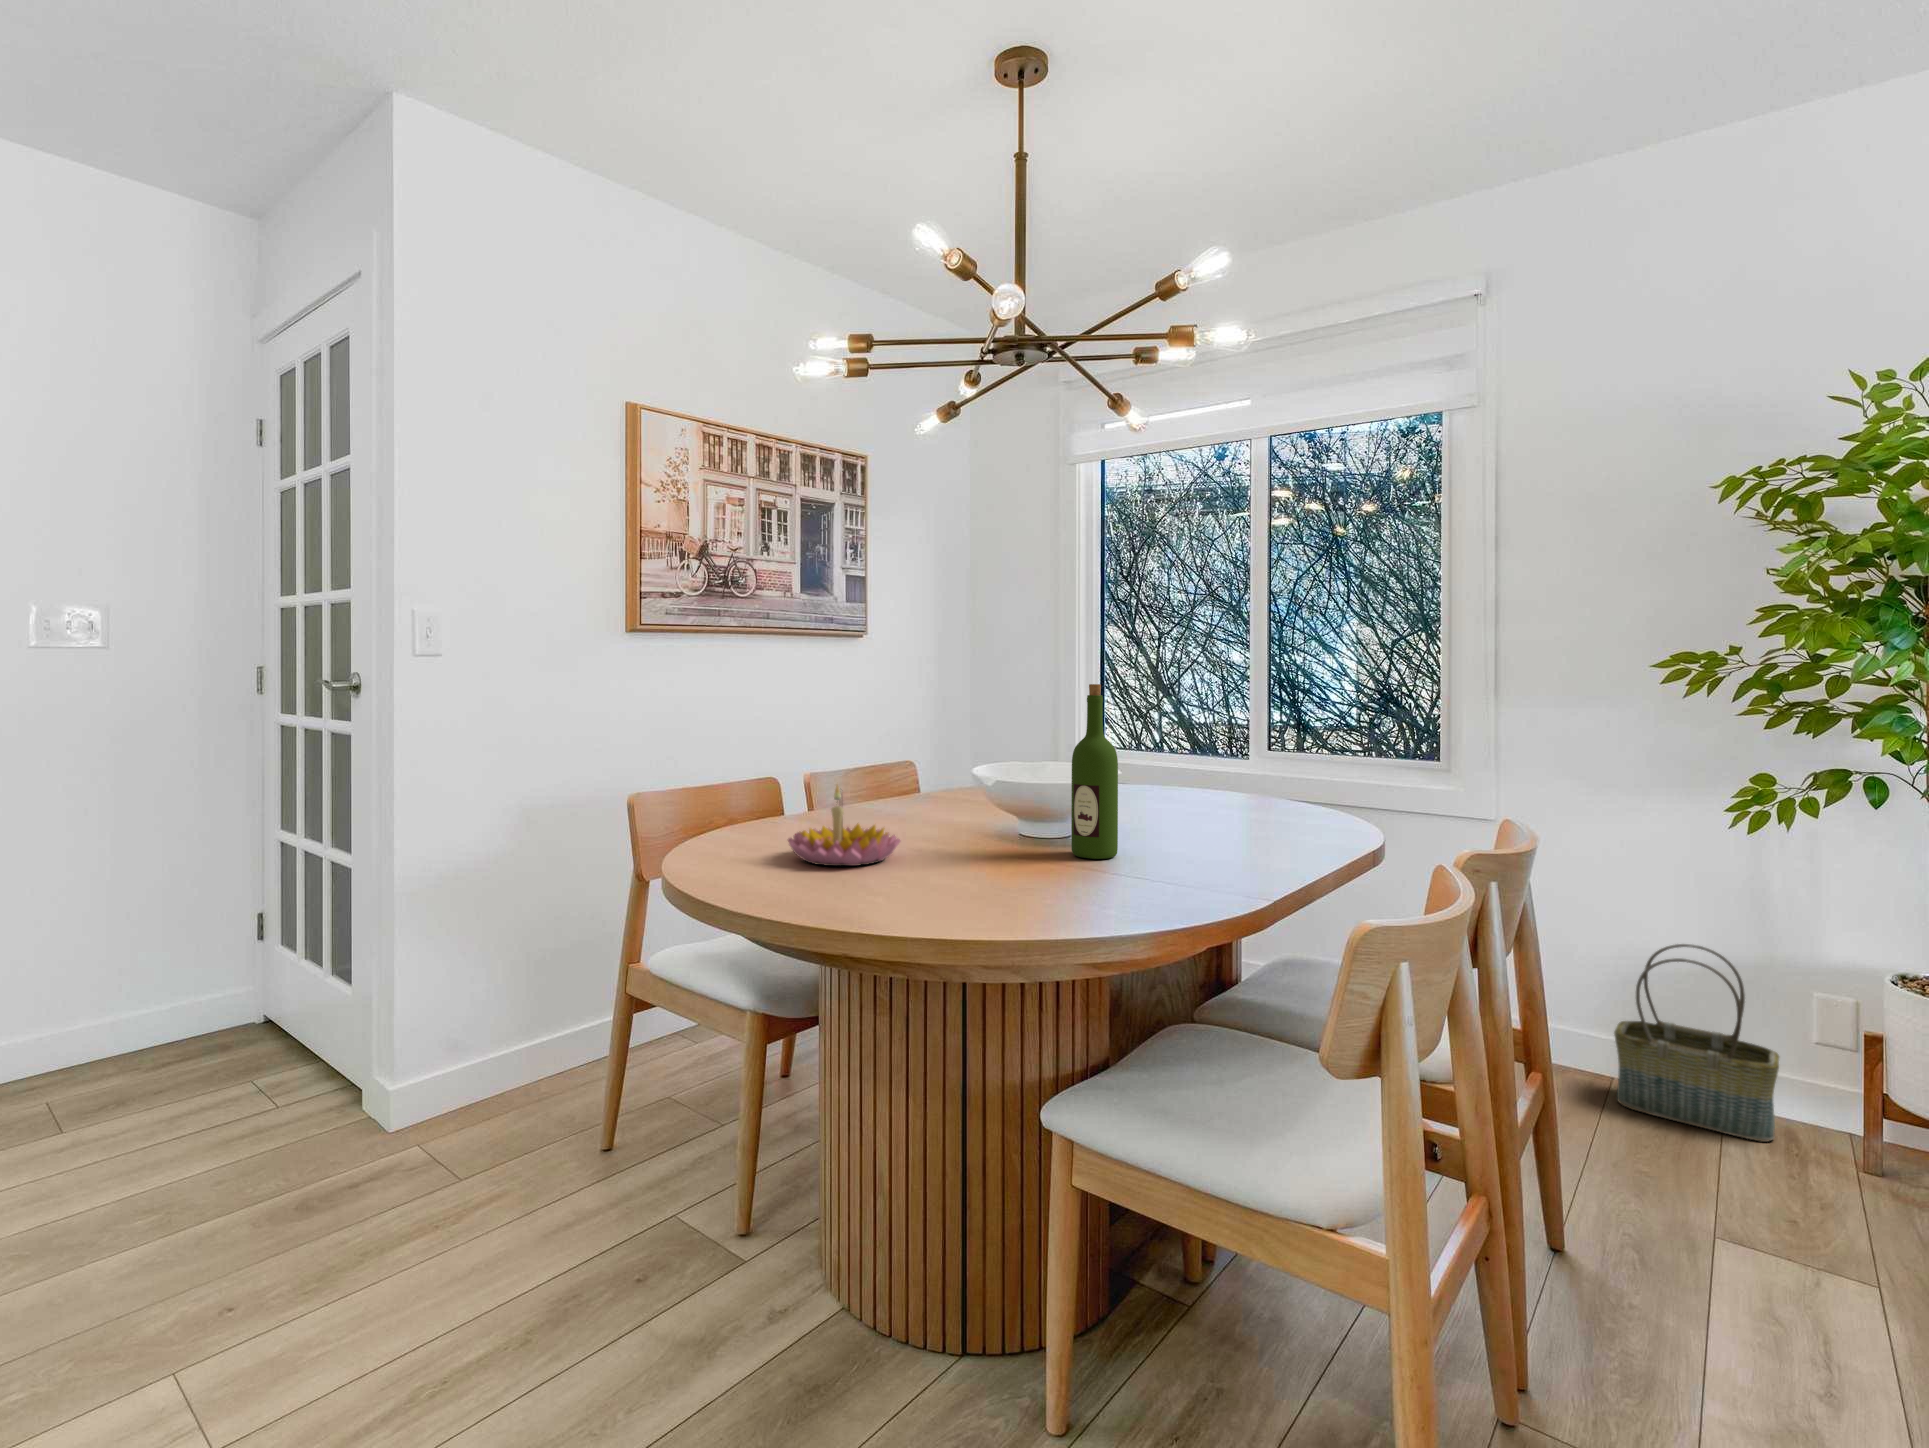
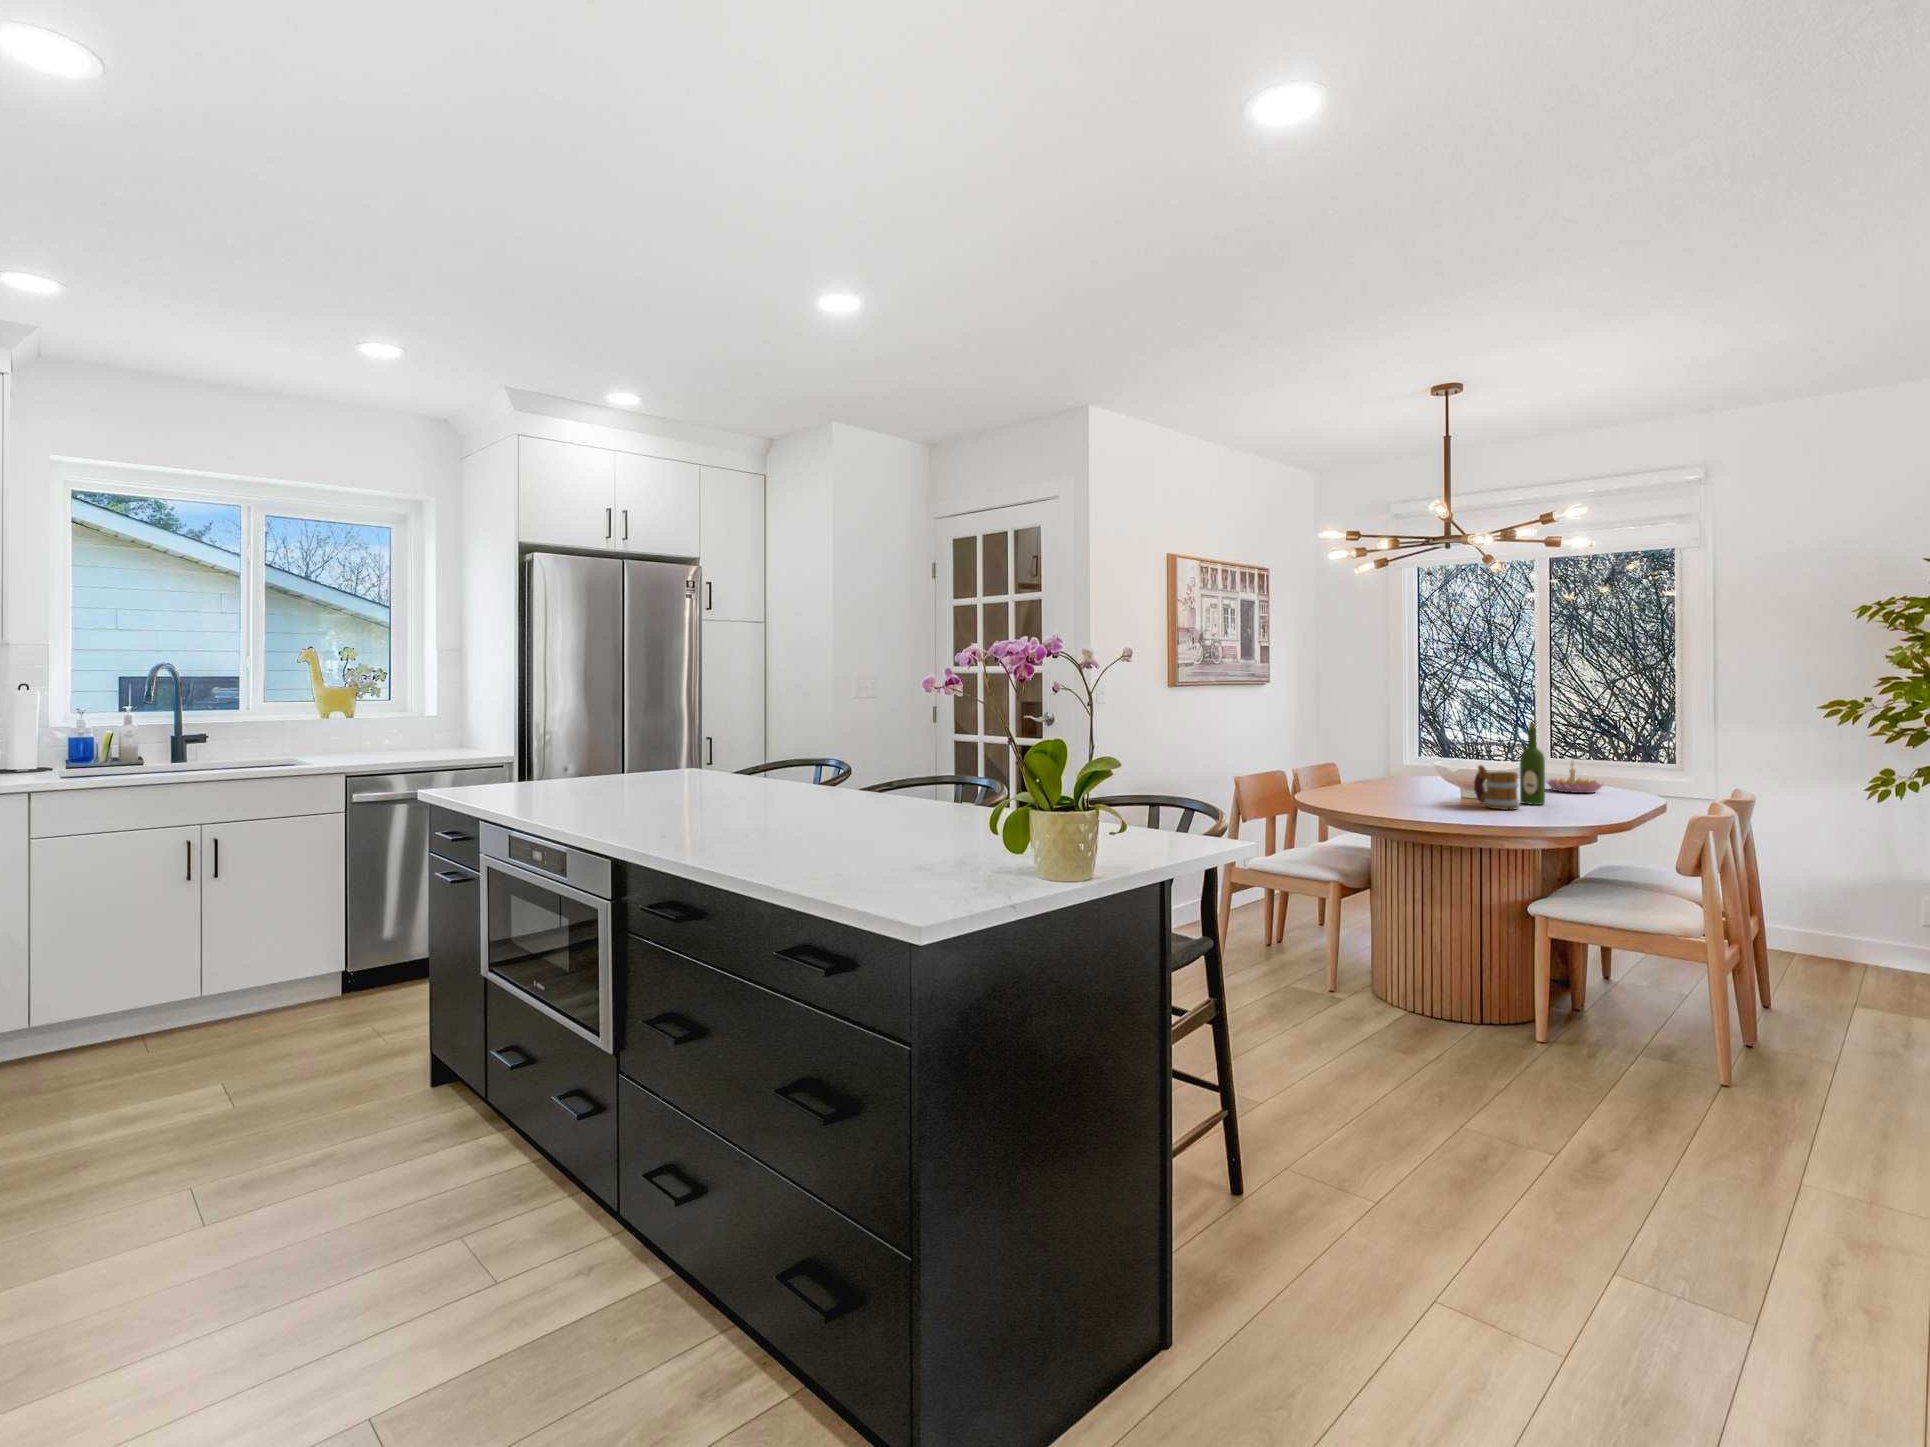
mug: none [969,773,1044,876] -> present [1474,765,1519,810]
candle holder: present [788,785,900,866] -> present [1547,761,1603,793]
basket: present [1614,944,1779,1142] -> none [1800,869,1902,976]

